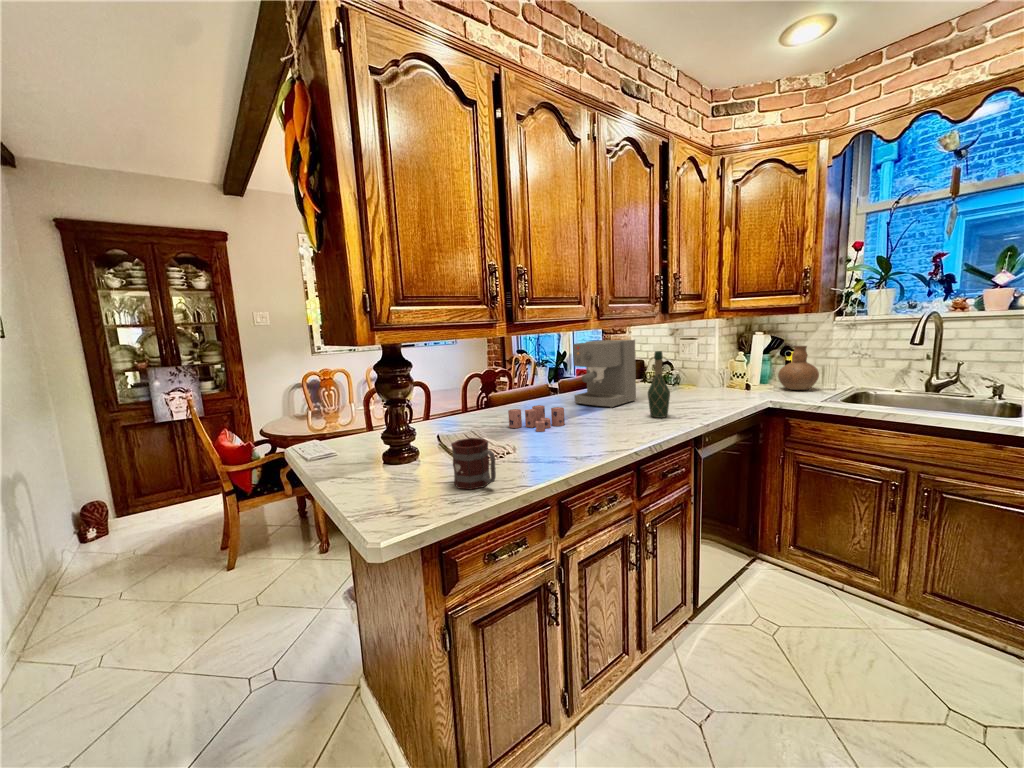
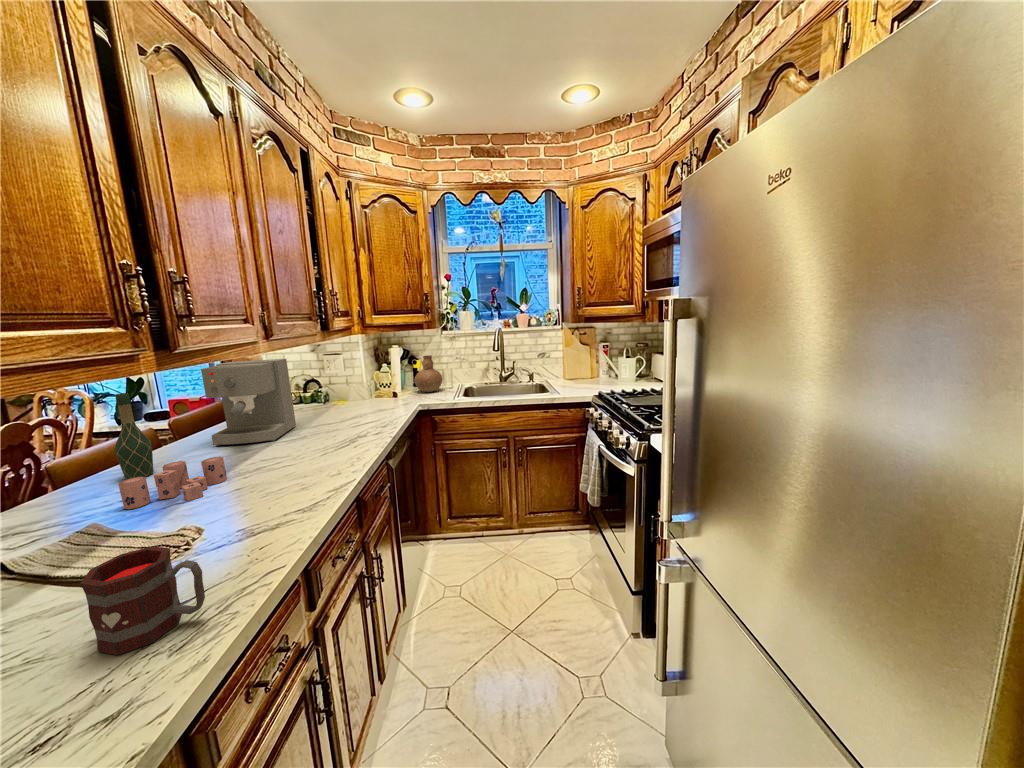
wine bottle: present [648,351,670,418] -> present [114,393,153,479]

